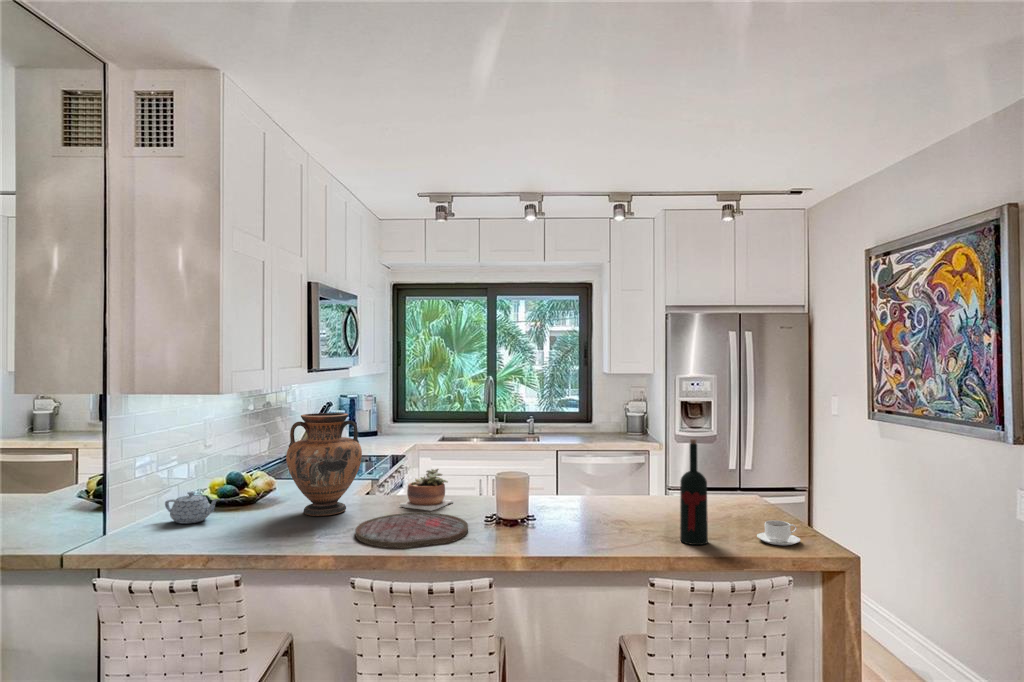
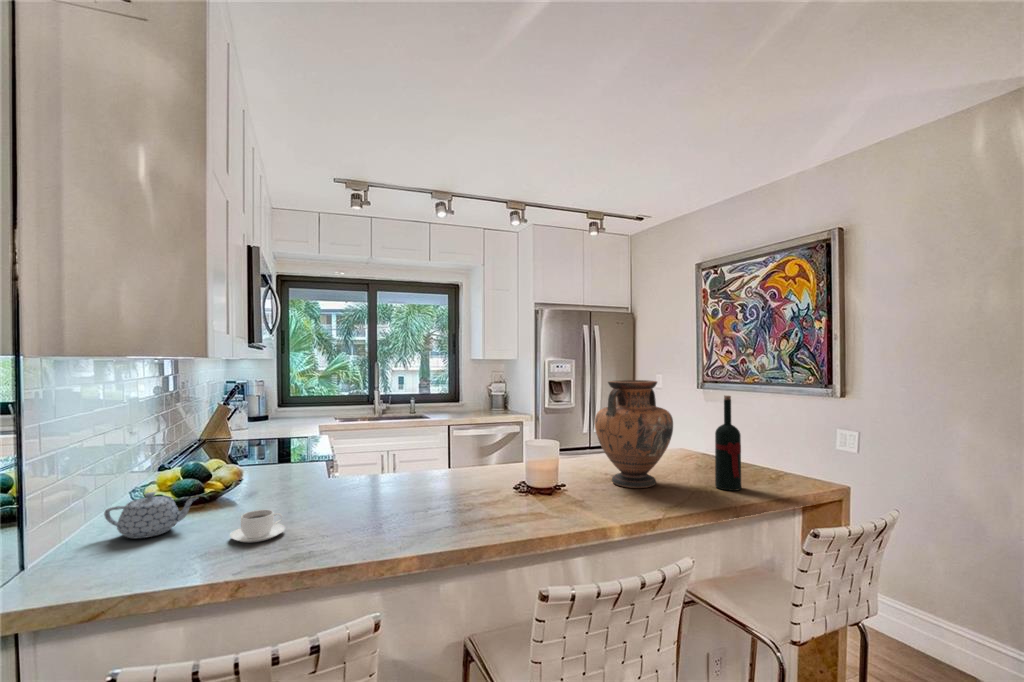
vase: present [286,413,362,516] -> present [595,380,673,488]
succulent plant: present [399,469,453,511] -> none [406,441,455,486]
cutting board: present [355,513,468,548] -> none [405,487,531,533]
coffee cup: present [757,520,800,545] -> present [230,510,285,542]

